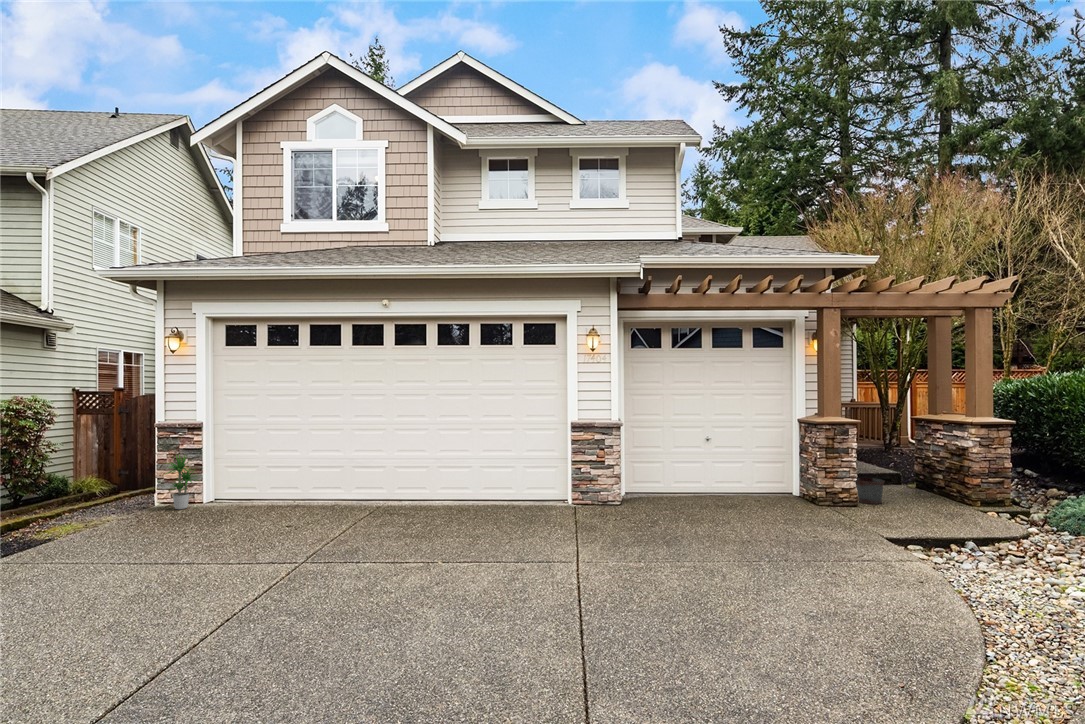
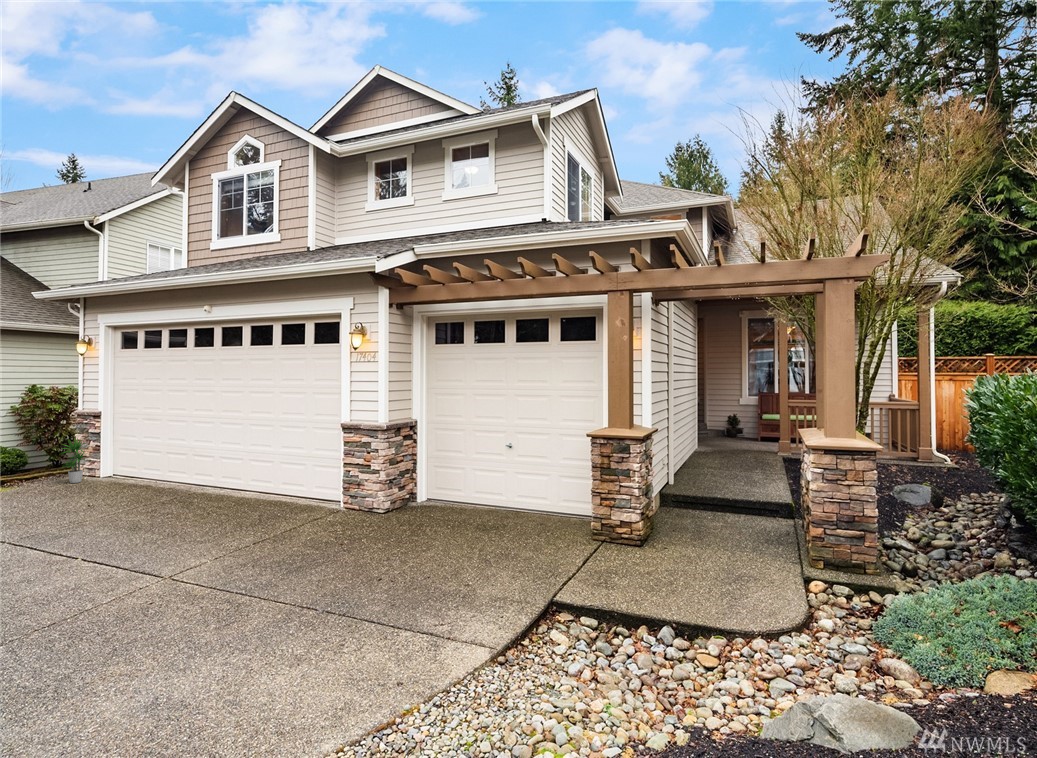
bucket: present [855,478,884,504] -> none [652,509,689,547]

